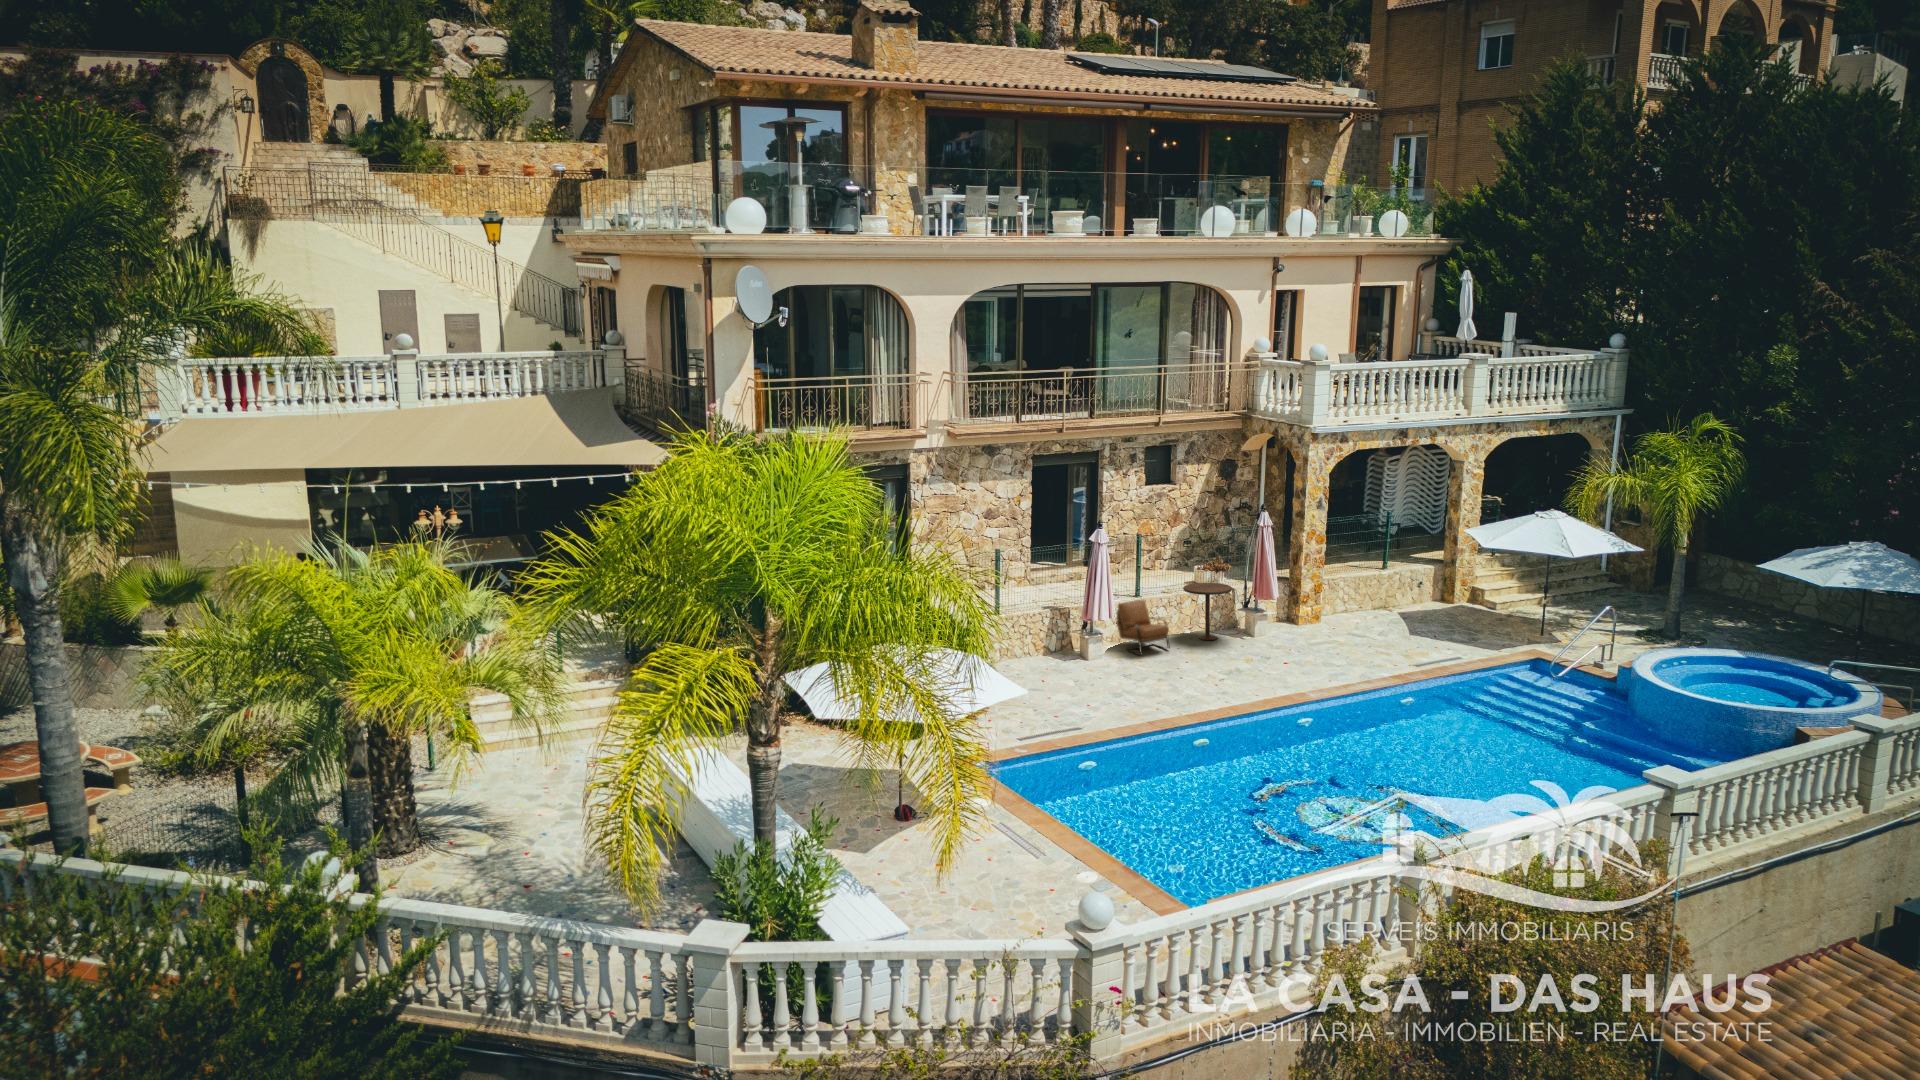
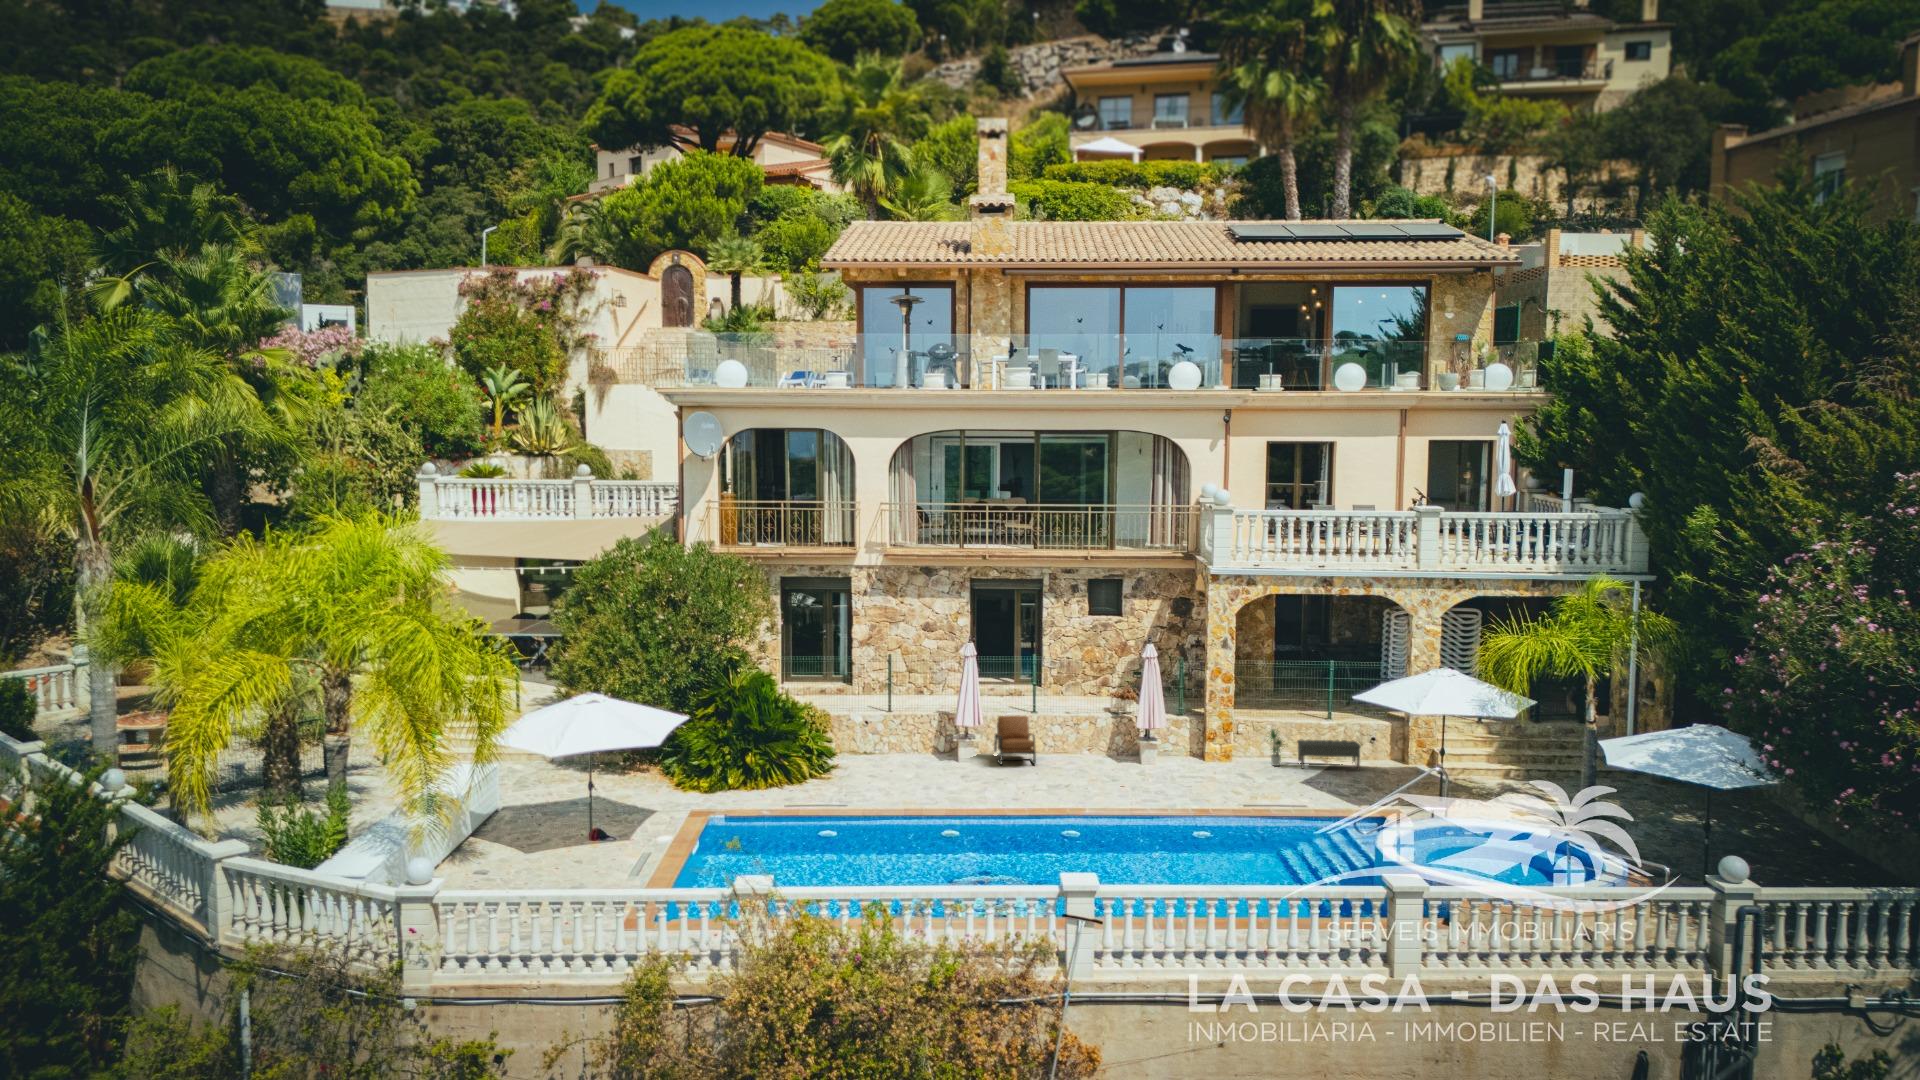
potted plant: none [1343,579,1368,618] -> present [1268,730,1282,766]
pedestal table: present [1183,583,1232,640] -> none [1069,708,1115,763]
bench: none [1366,584,1426,617] -> present [1297,740,1361,769]

